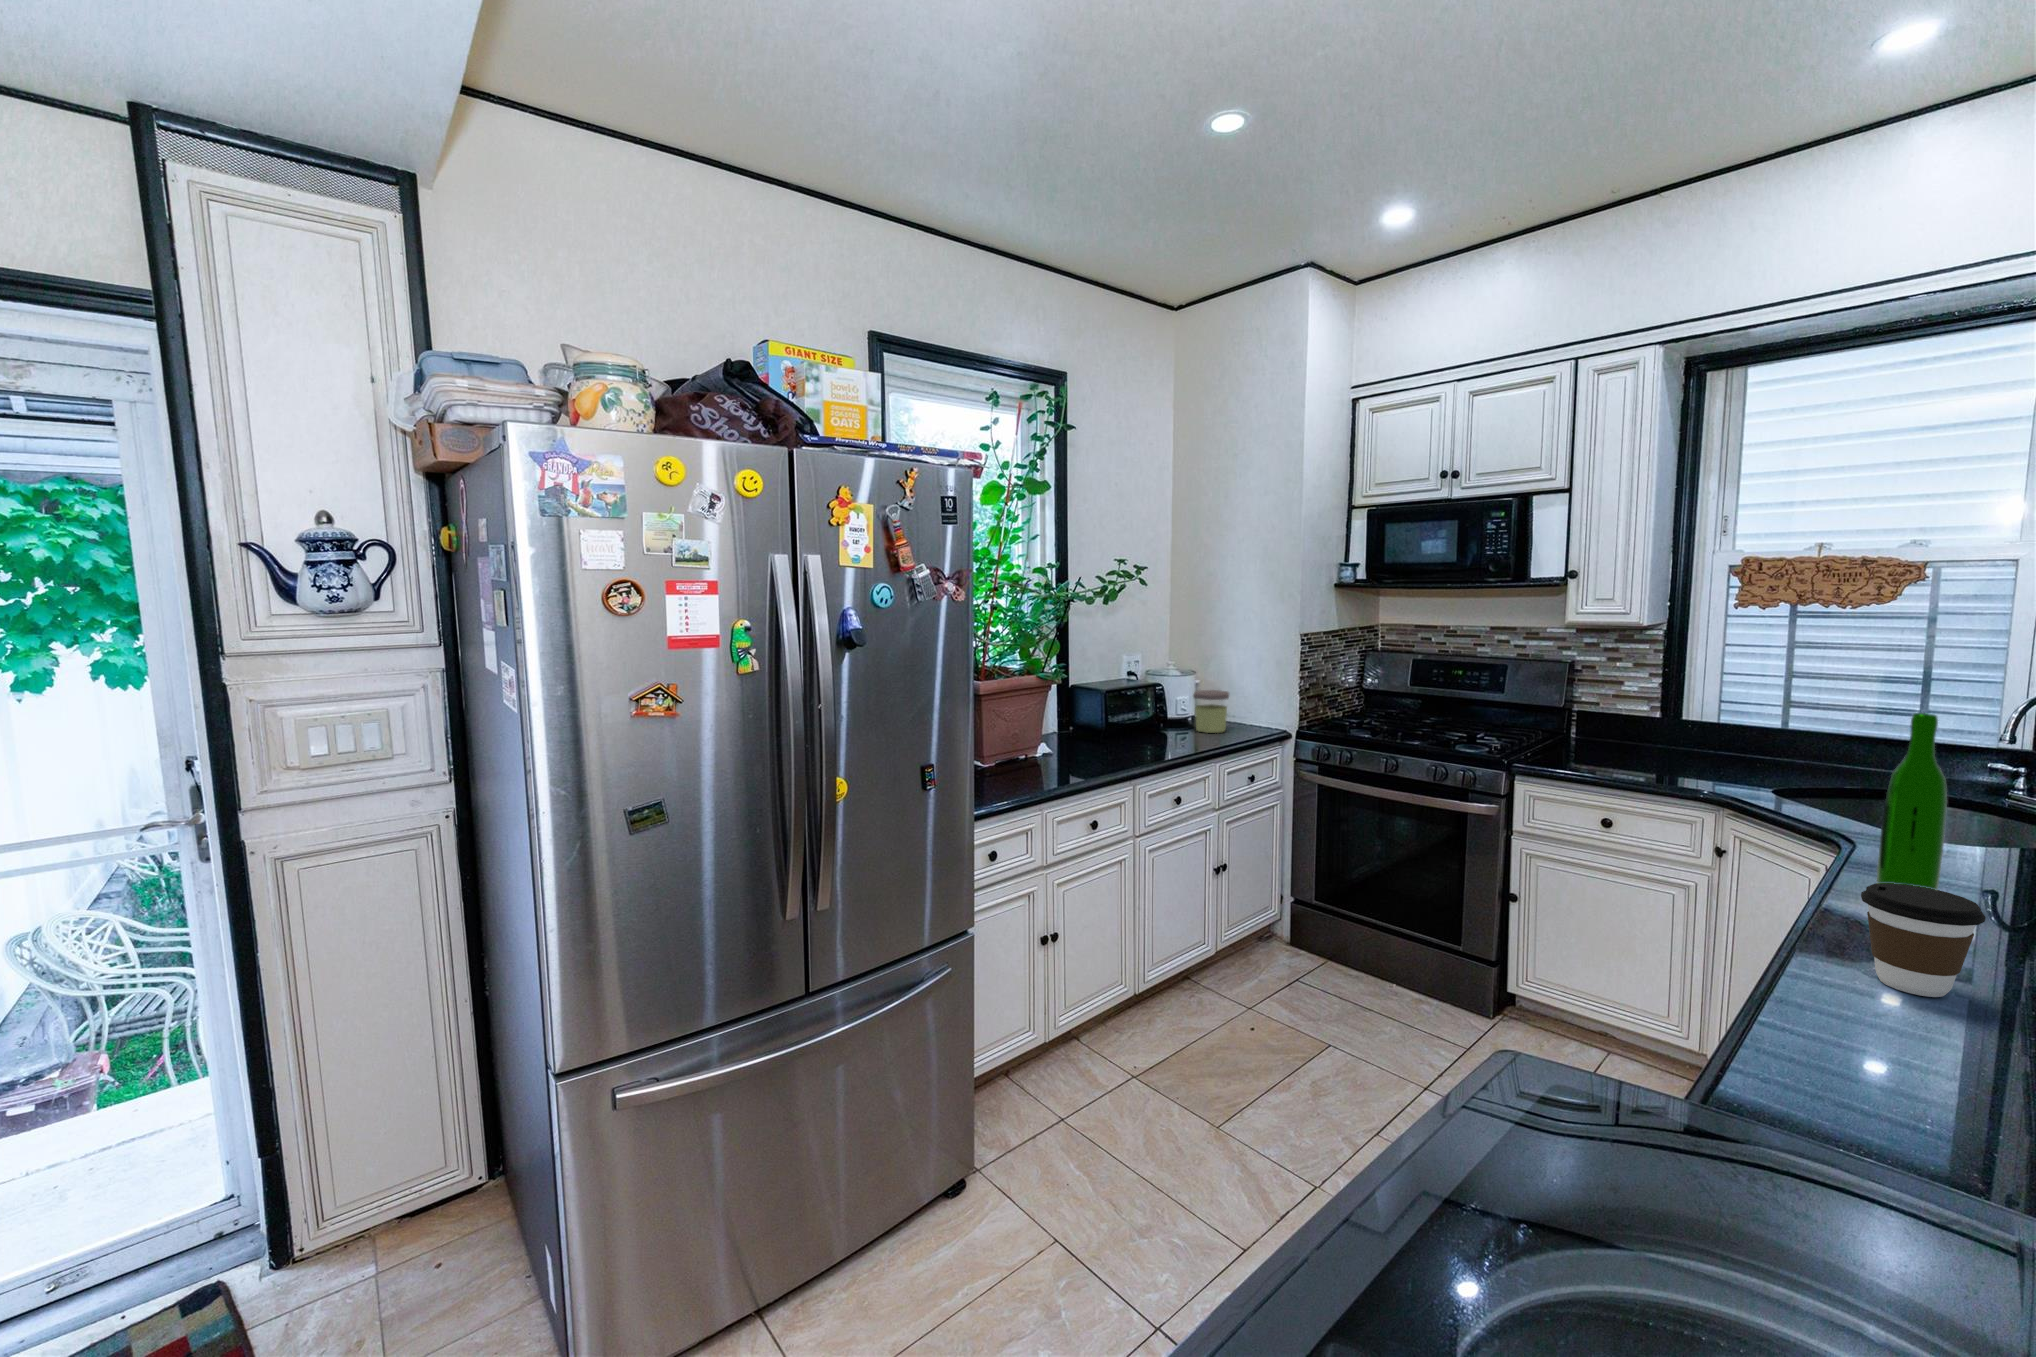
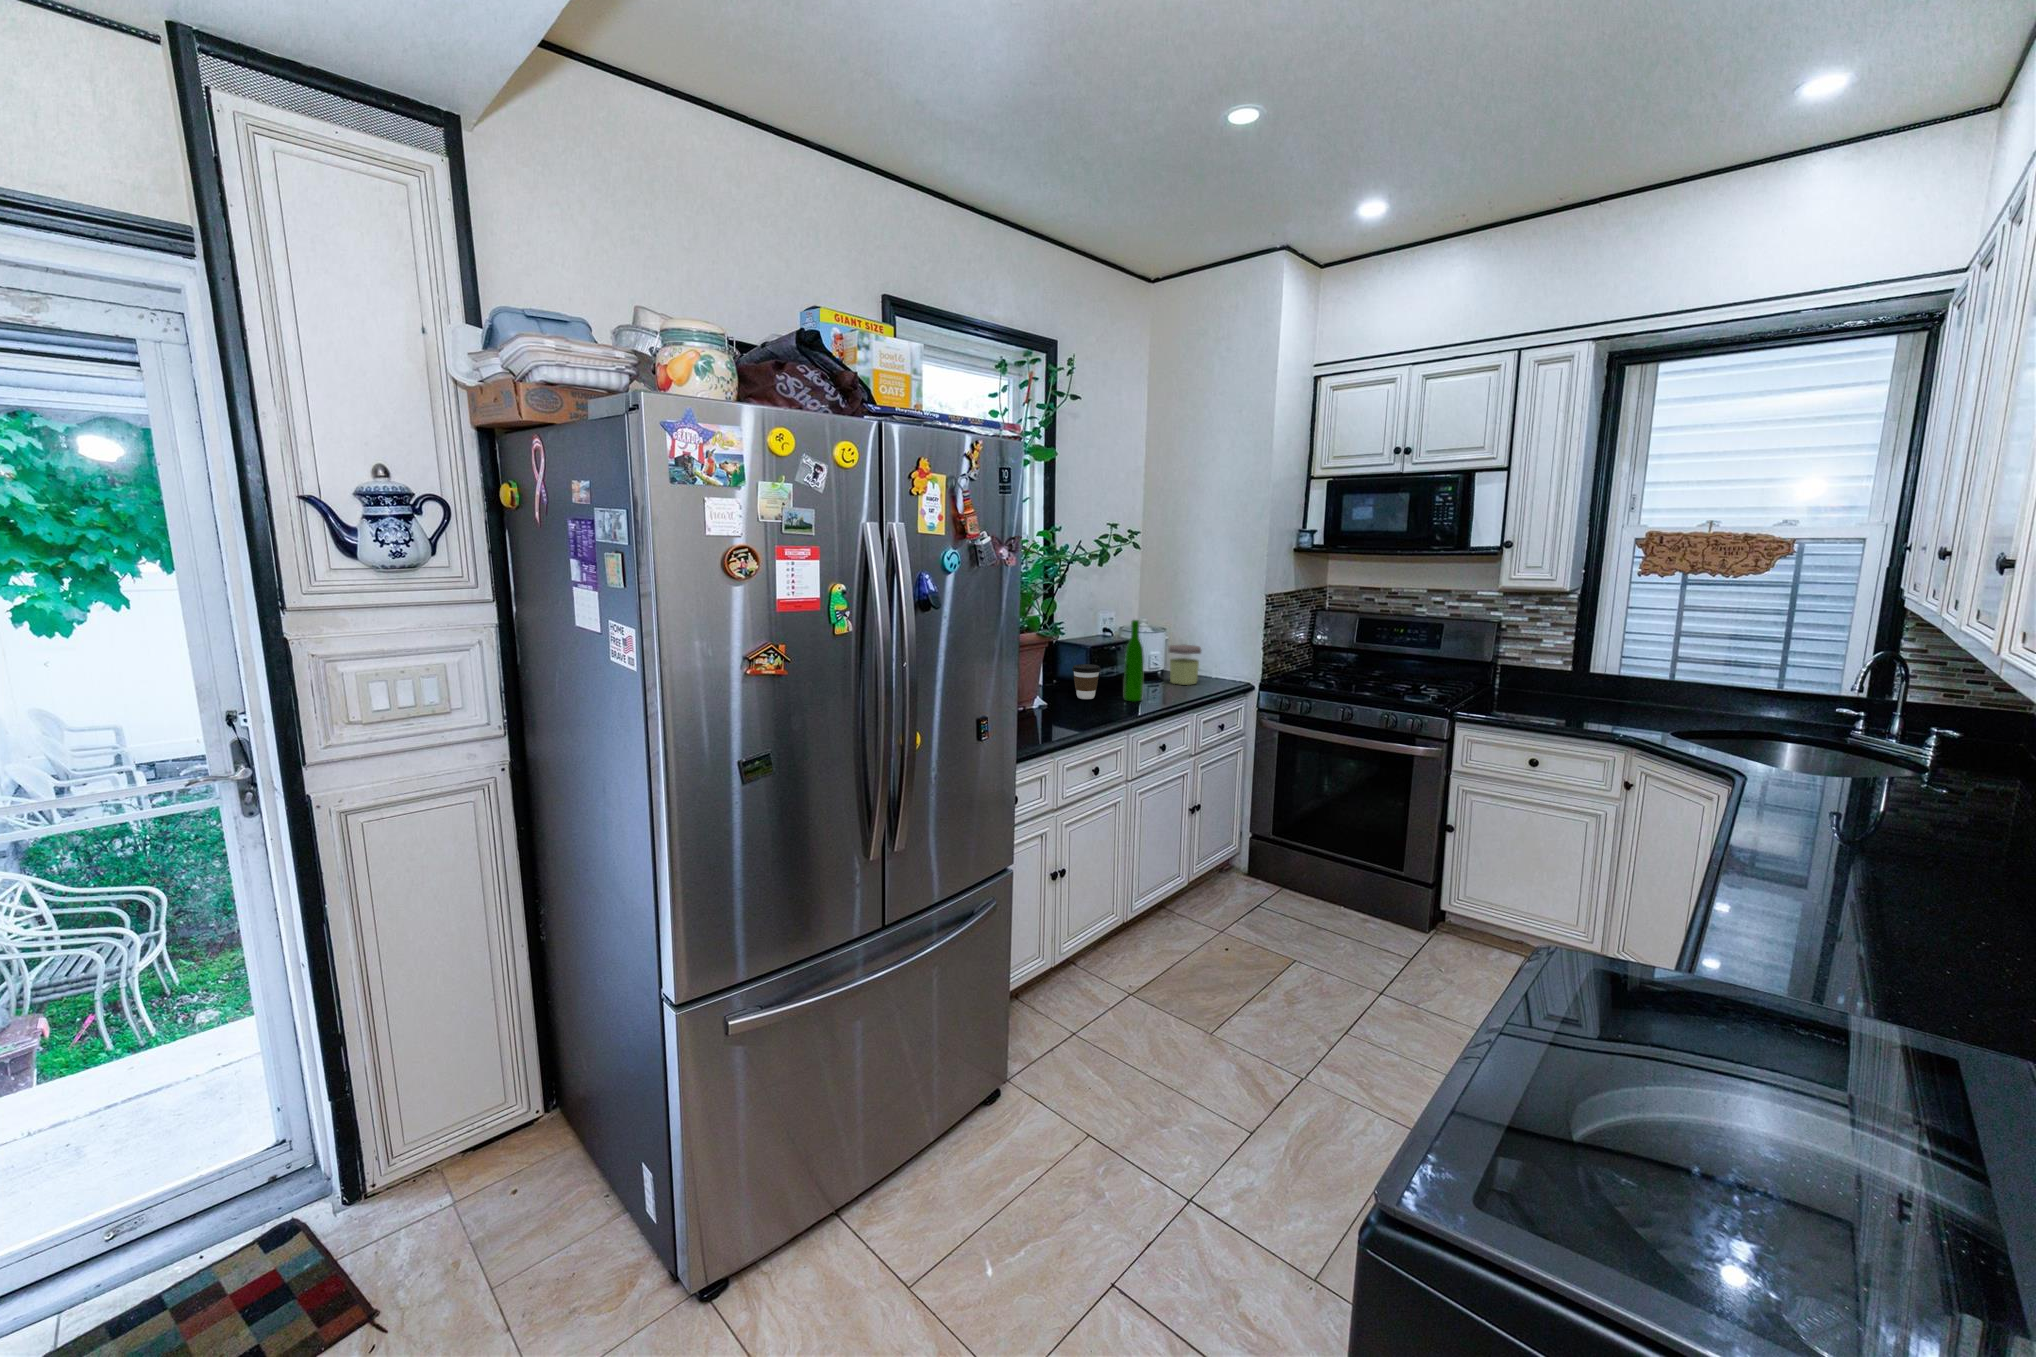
wine bottle: present [1877,713,1947,889] -> present [1124,620,1144,702]
coffee cup: present [1861,883,1985,997] -> present [1072,664,1101,699]

